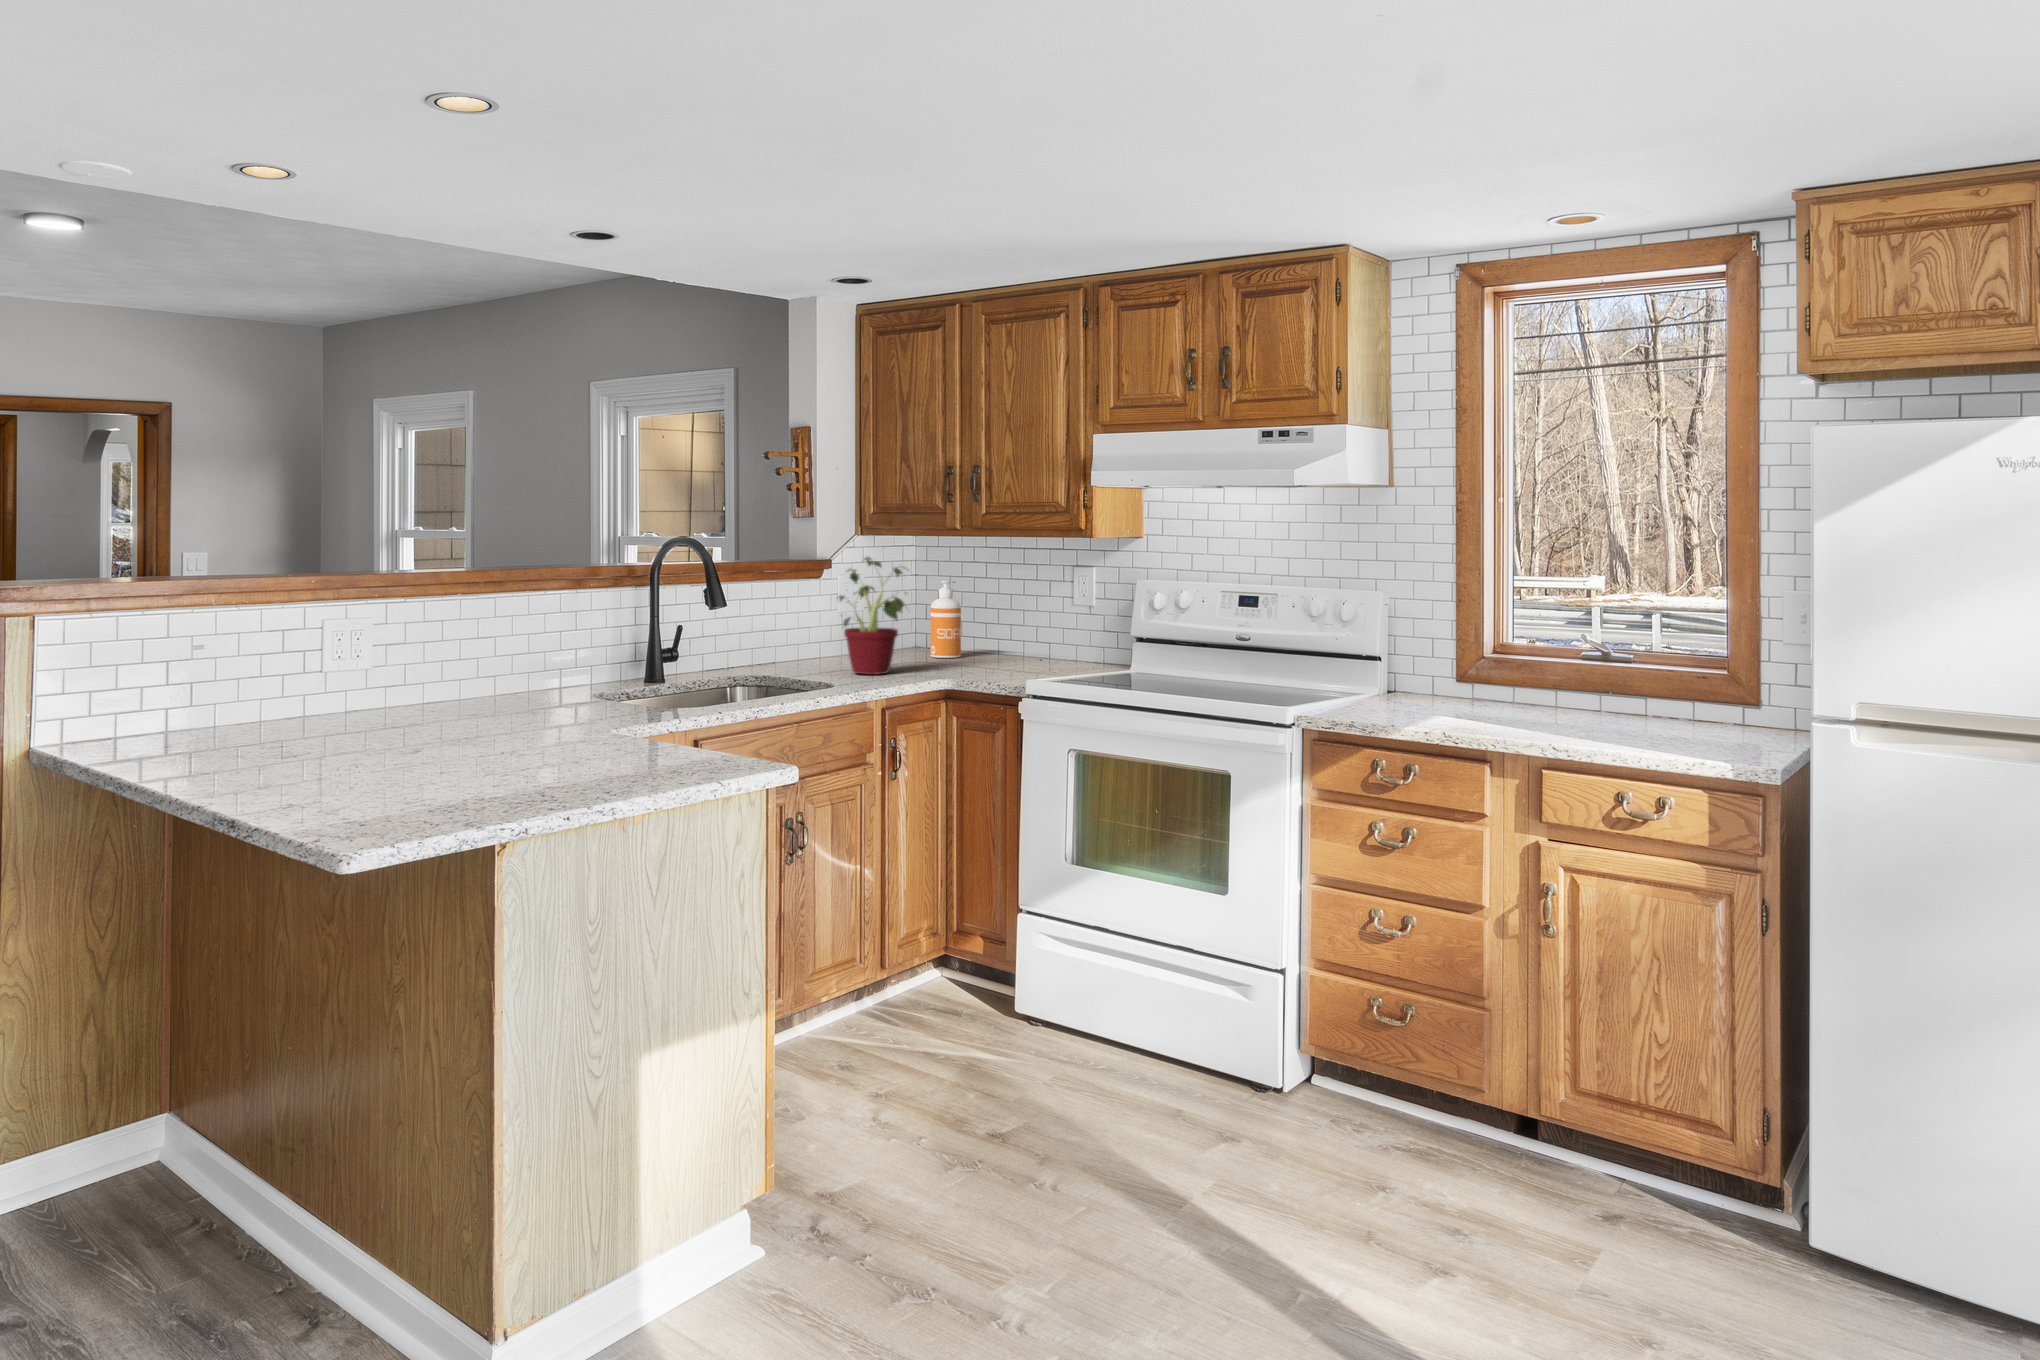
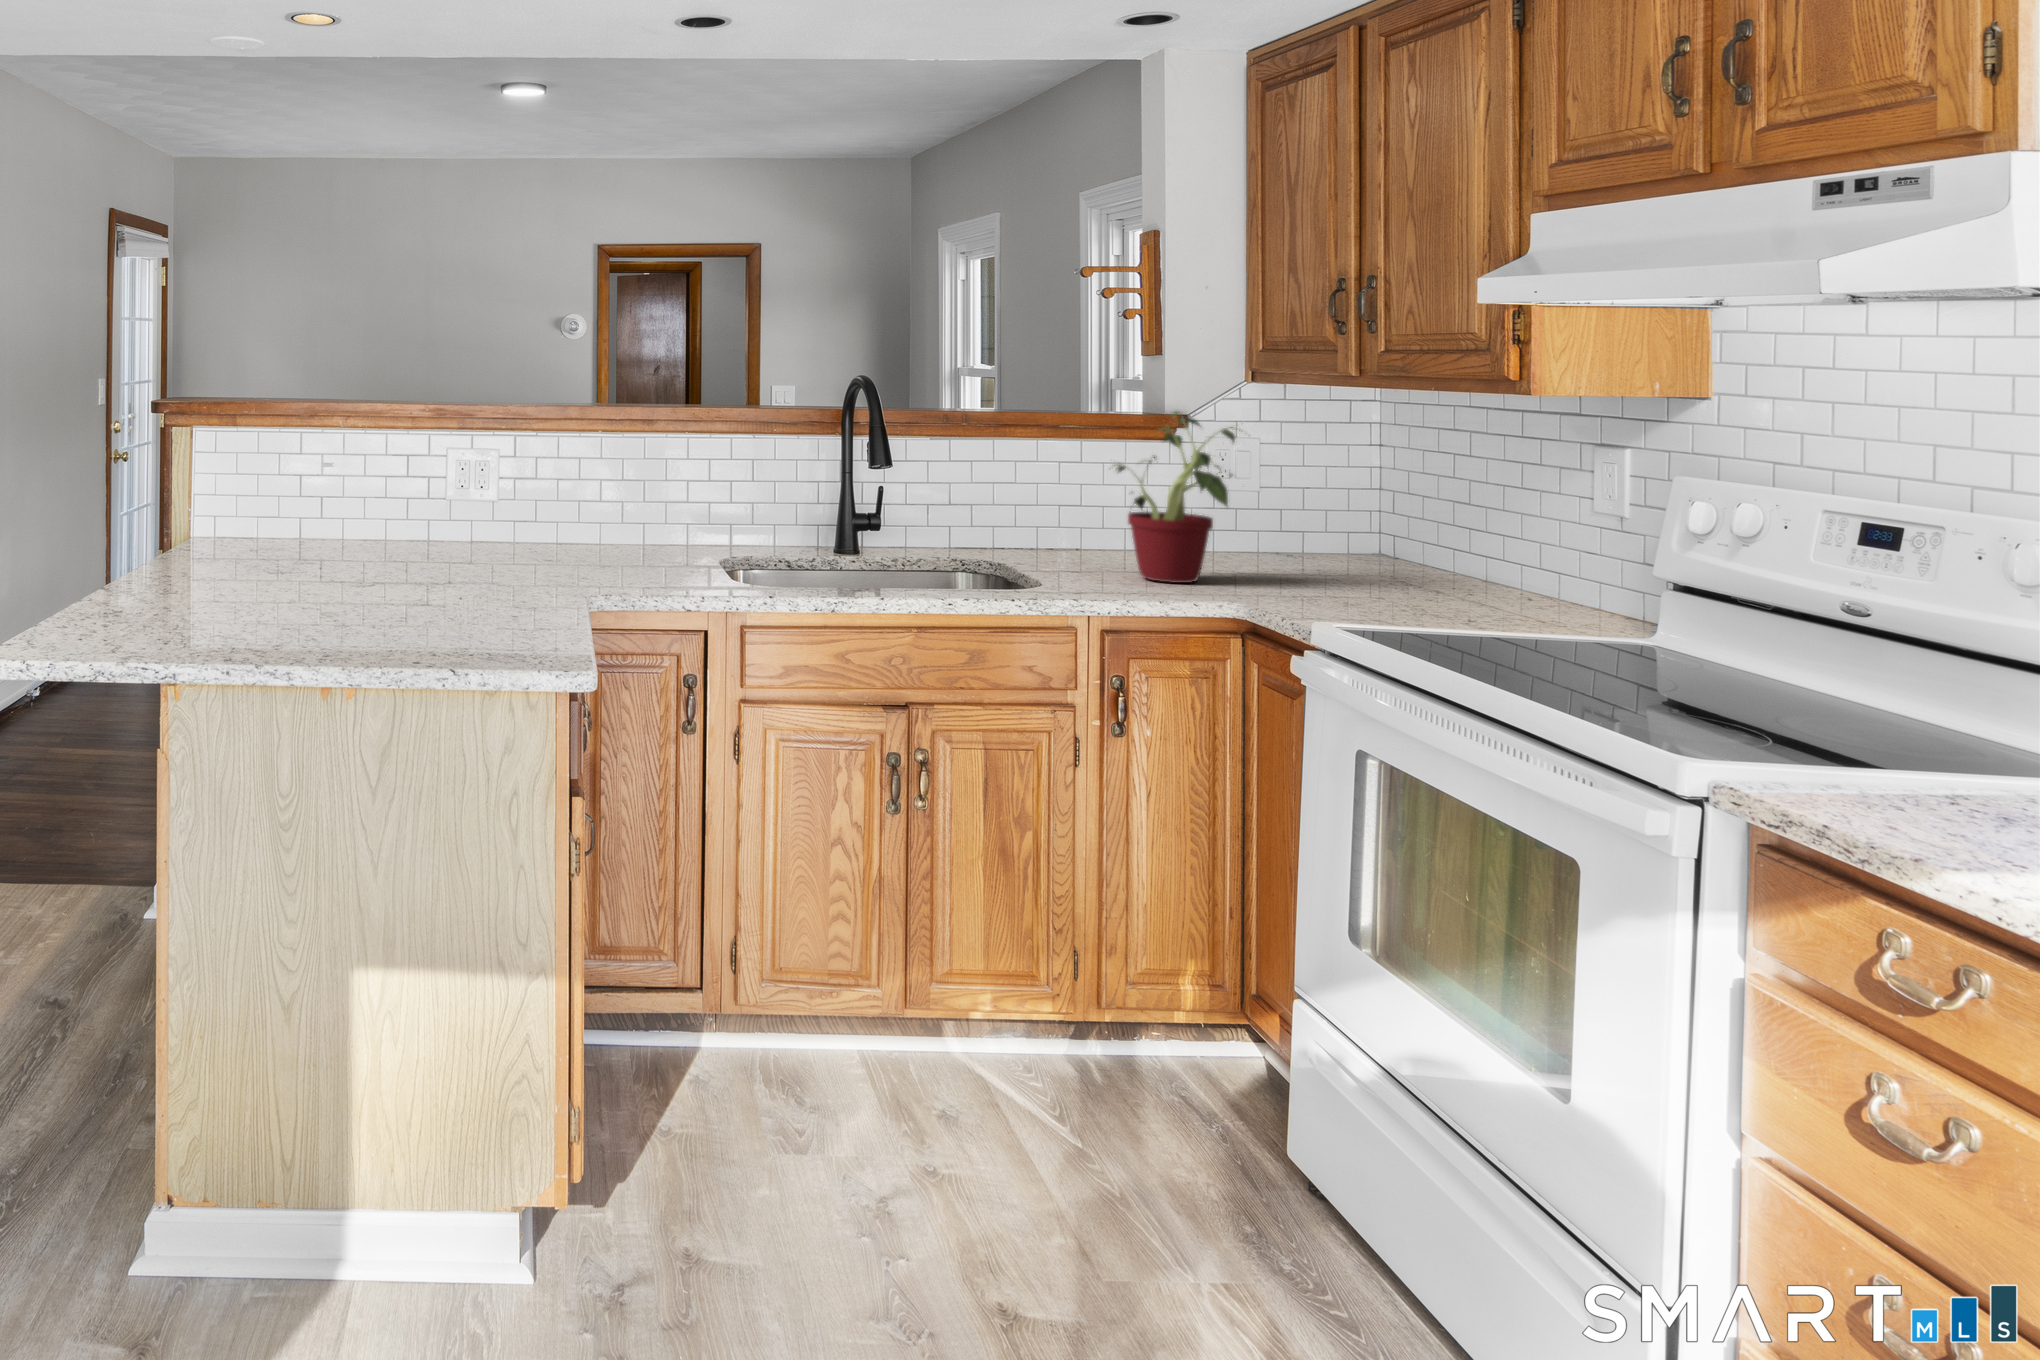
soap dispenser: present [930,581,961,658] -> none [1352,454,1407,573]

